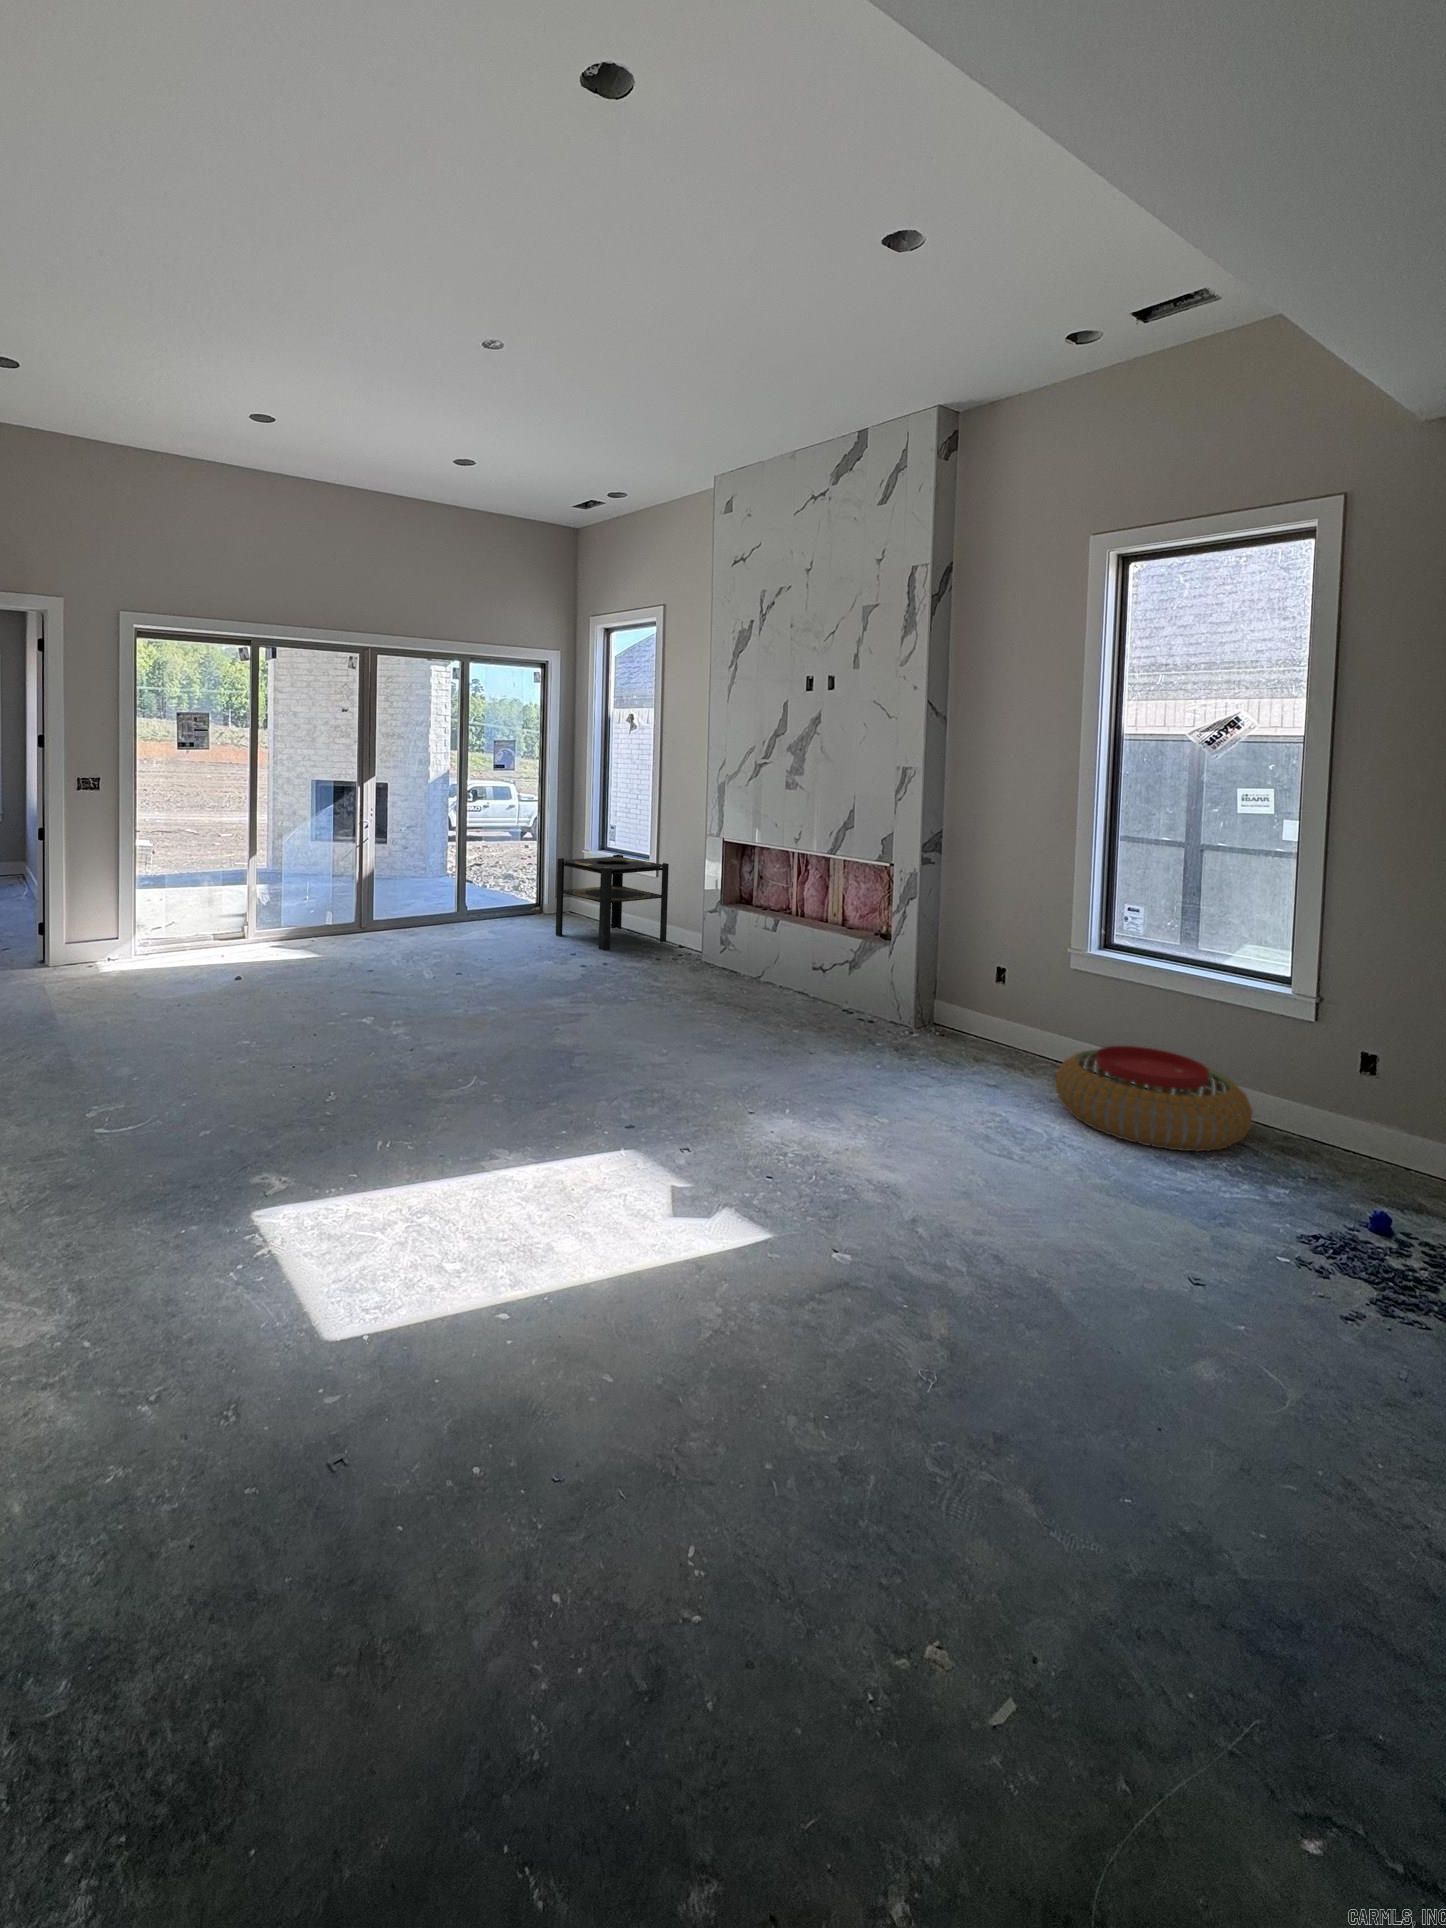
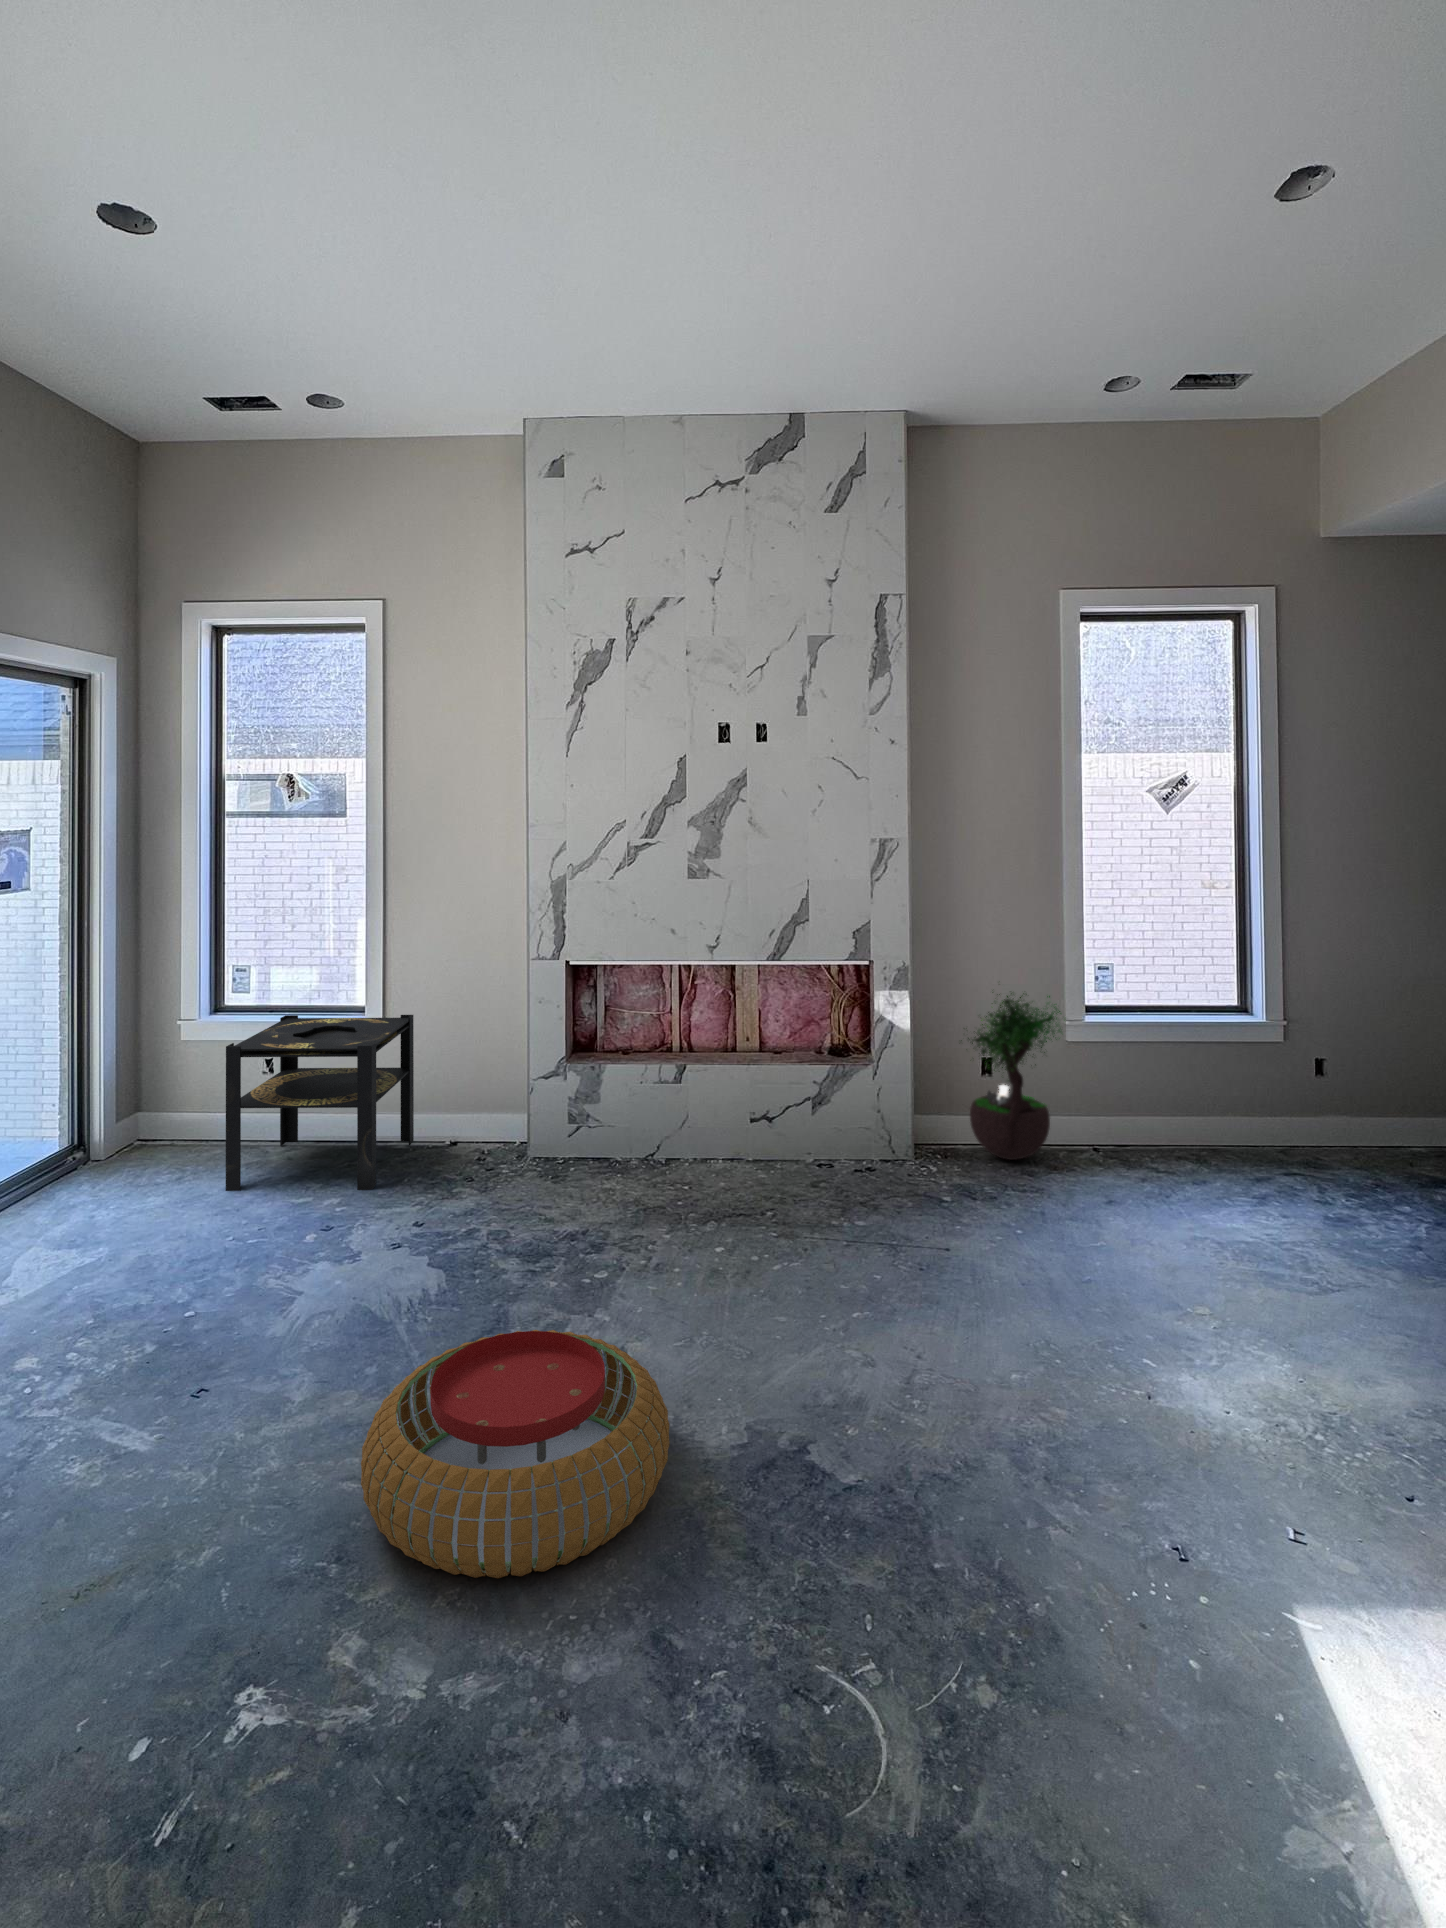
potted tree: none [919,890,1019,1048] -> present [961,992,1061,1160]
pouf: present [1055,1046,1253,1151] -> present [361,1330,670,1578]

